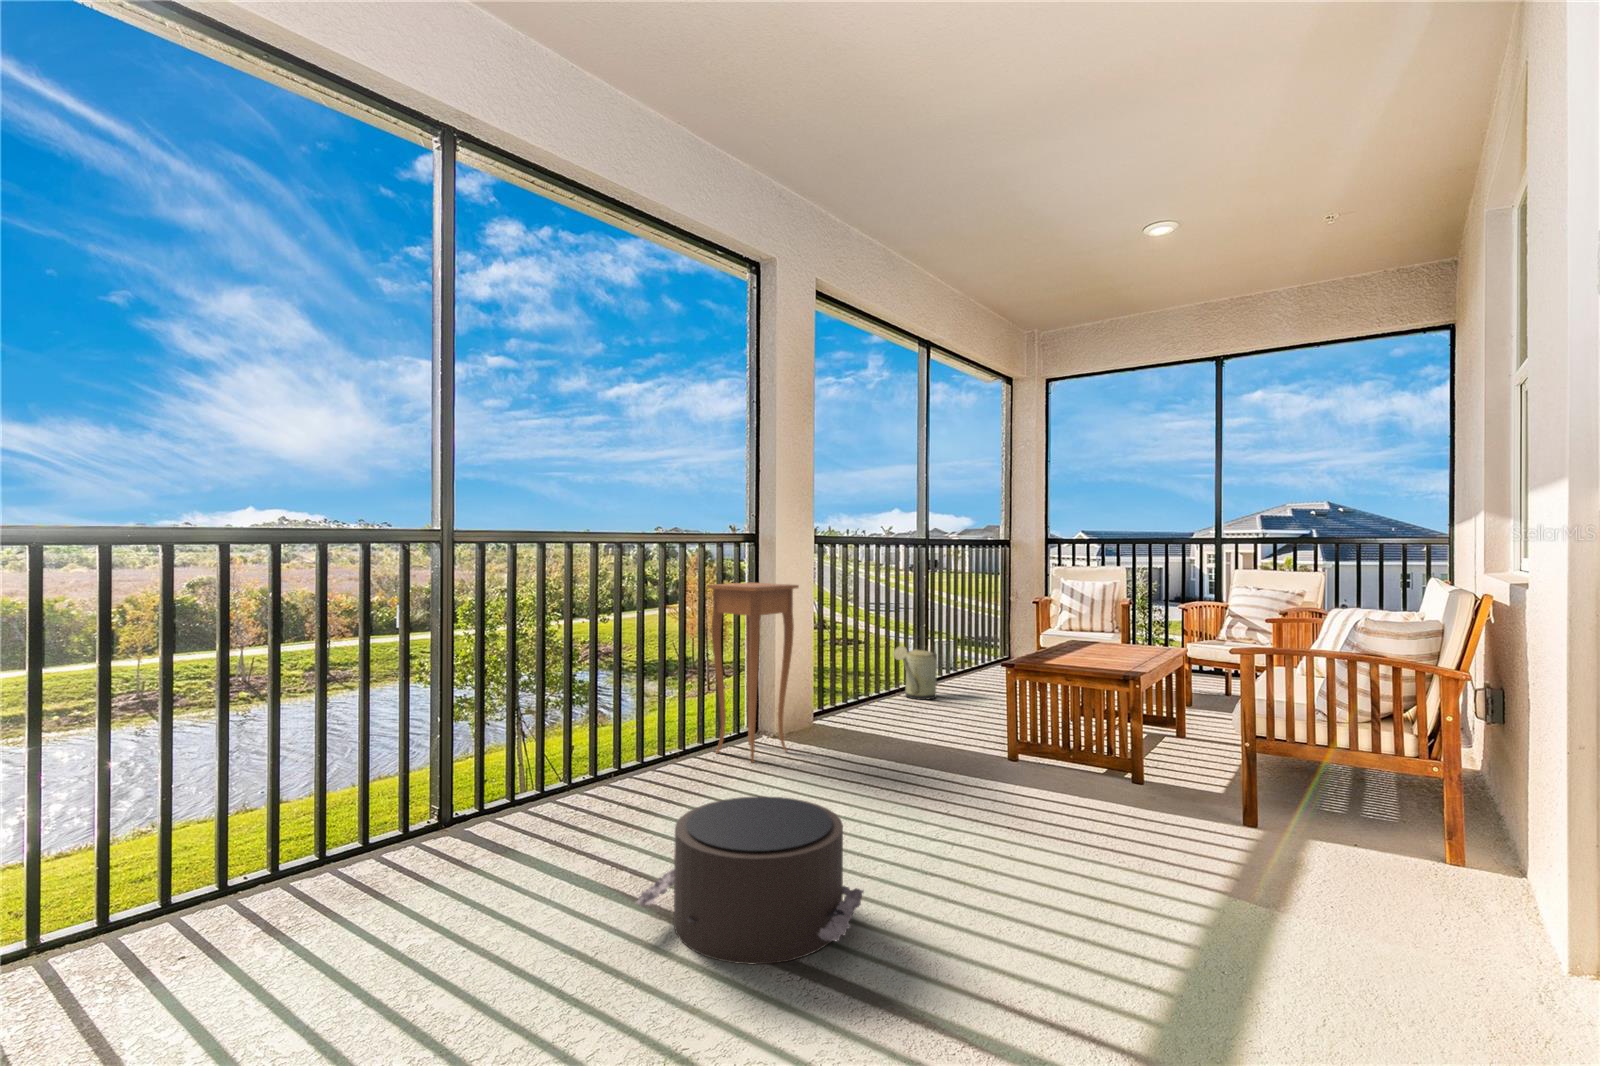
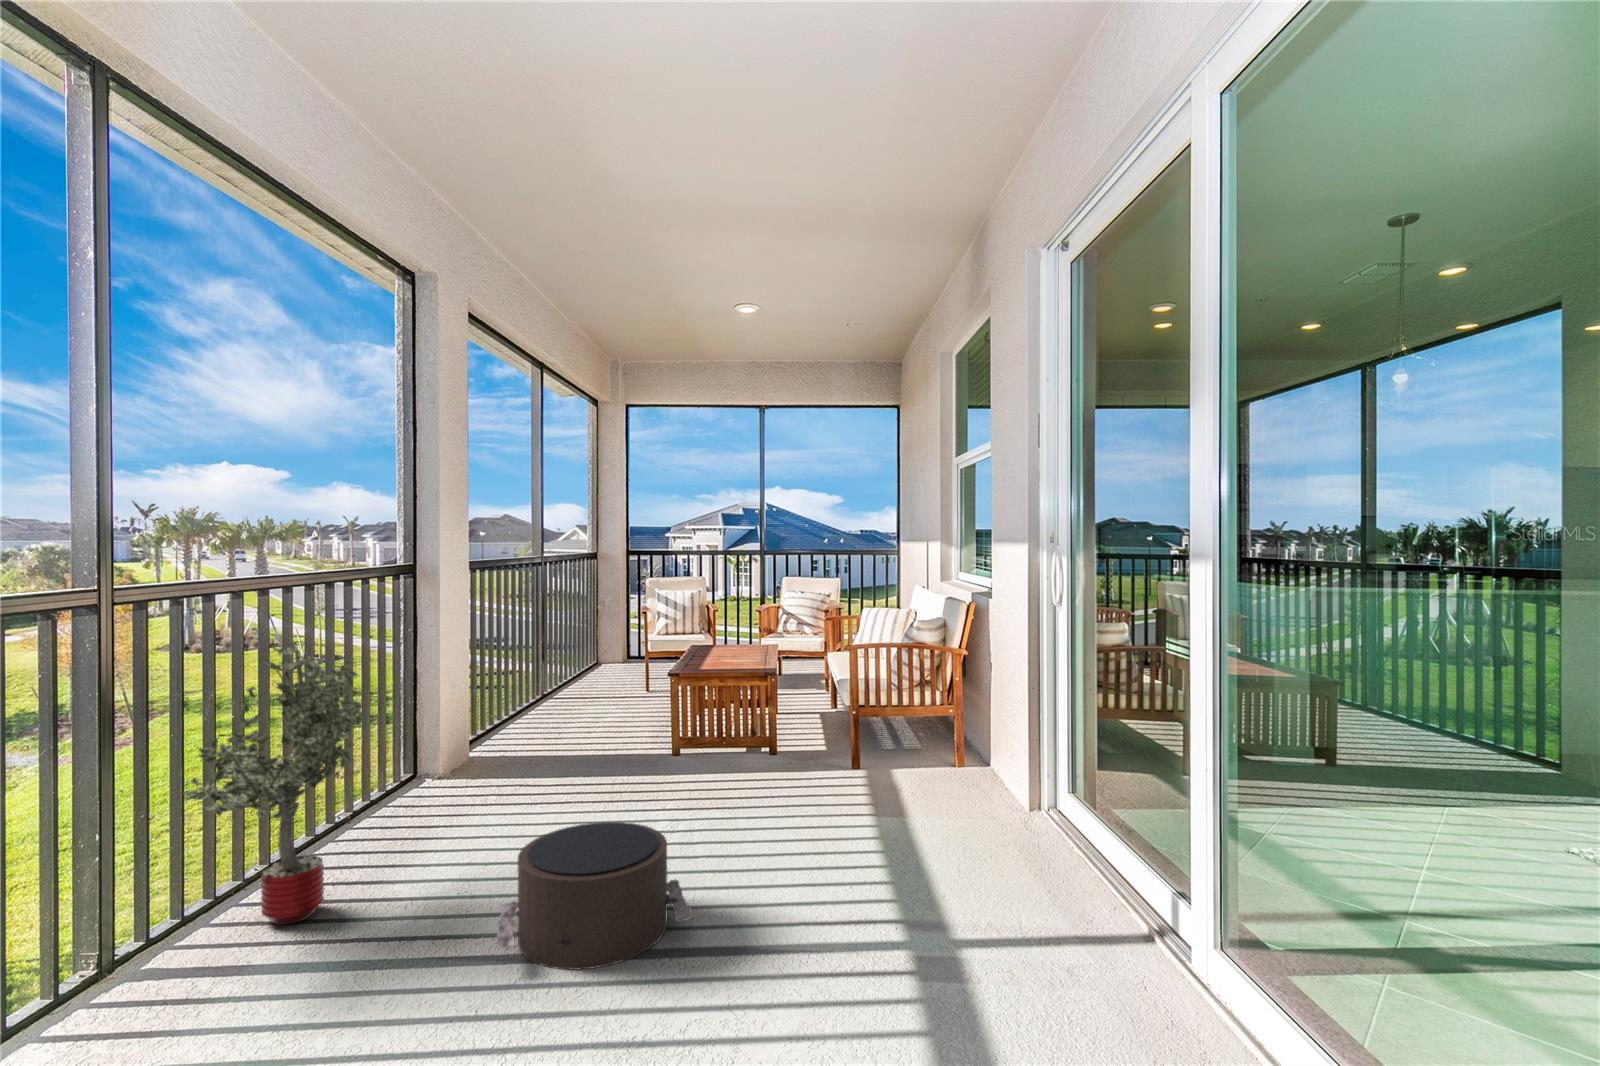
potted tree: none [469,578,642,830] -> present [185,644,367,925]
side table: present [707,582,799,763] -> none [377,621,477,808]
watering can: present [893,646,937,700] -> none [524,654,561,716]

